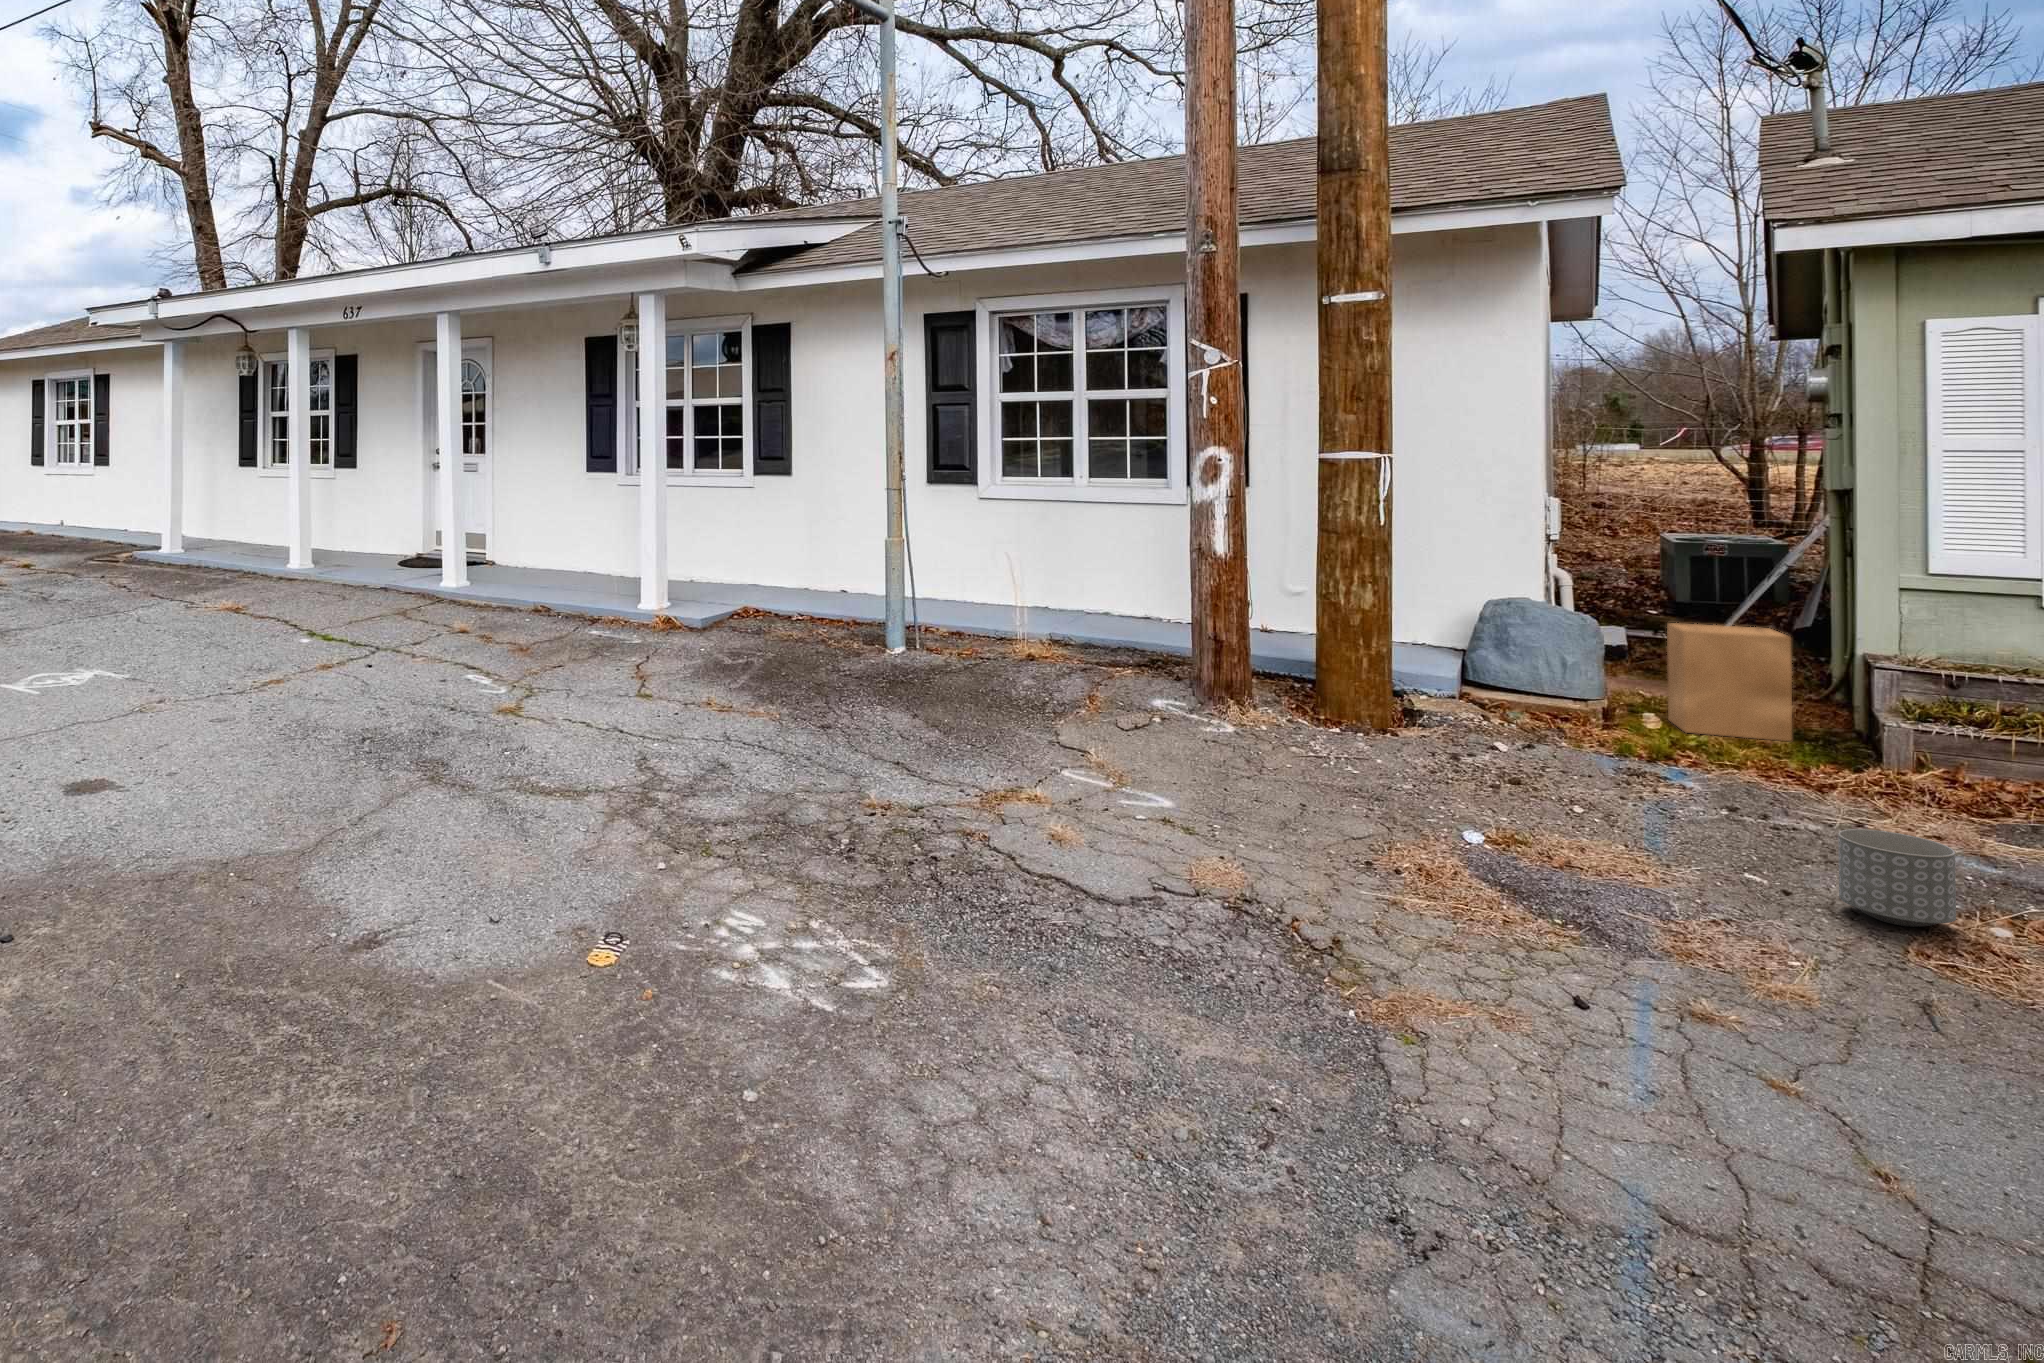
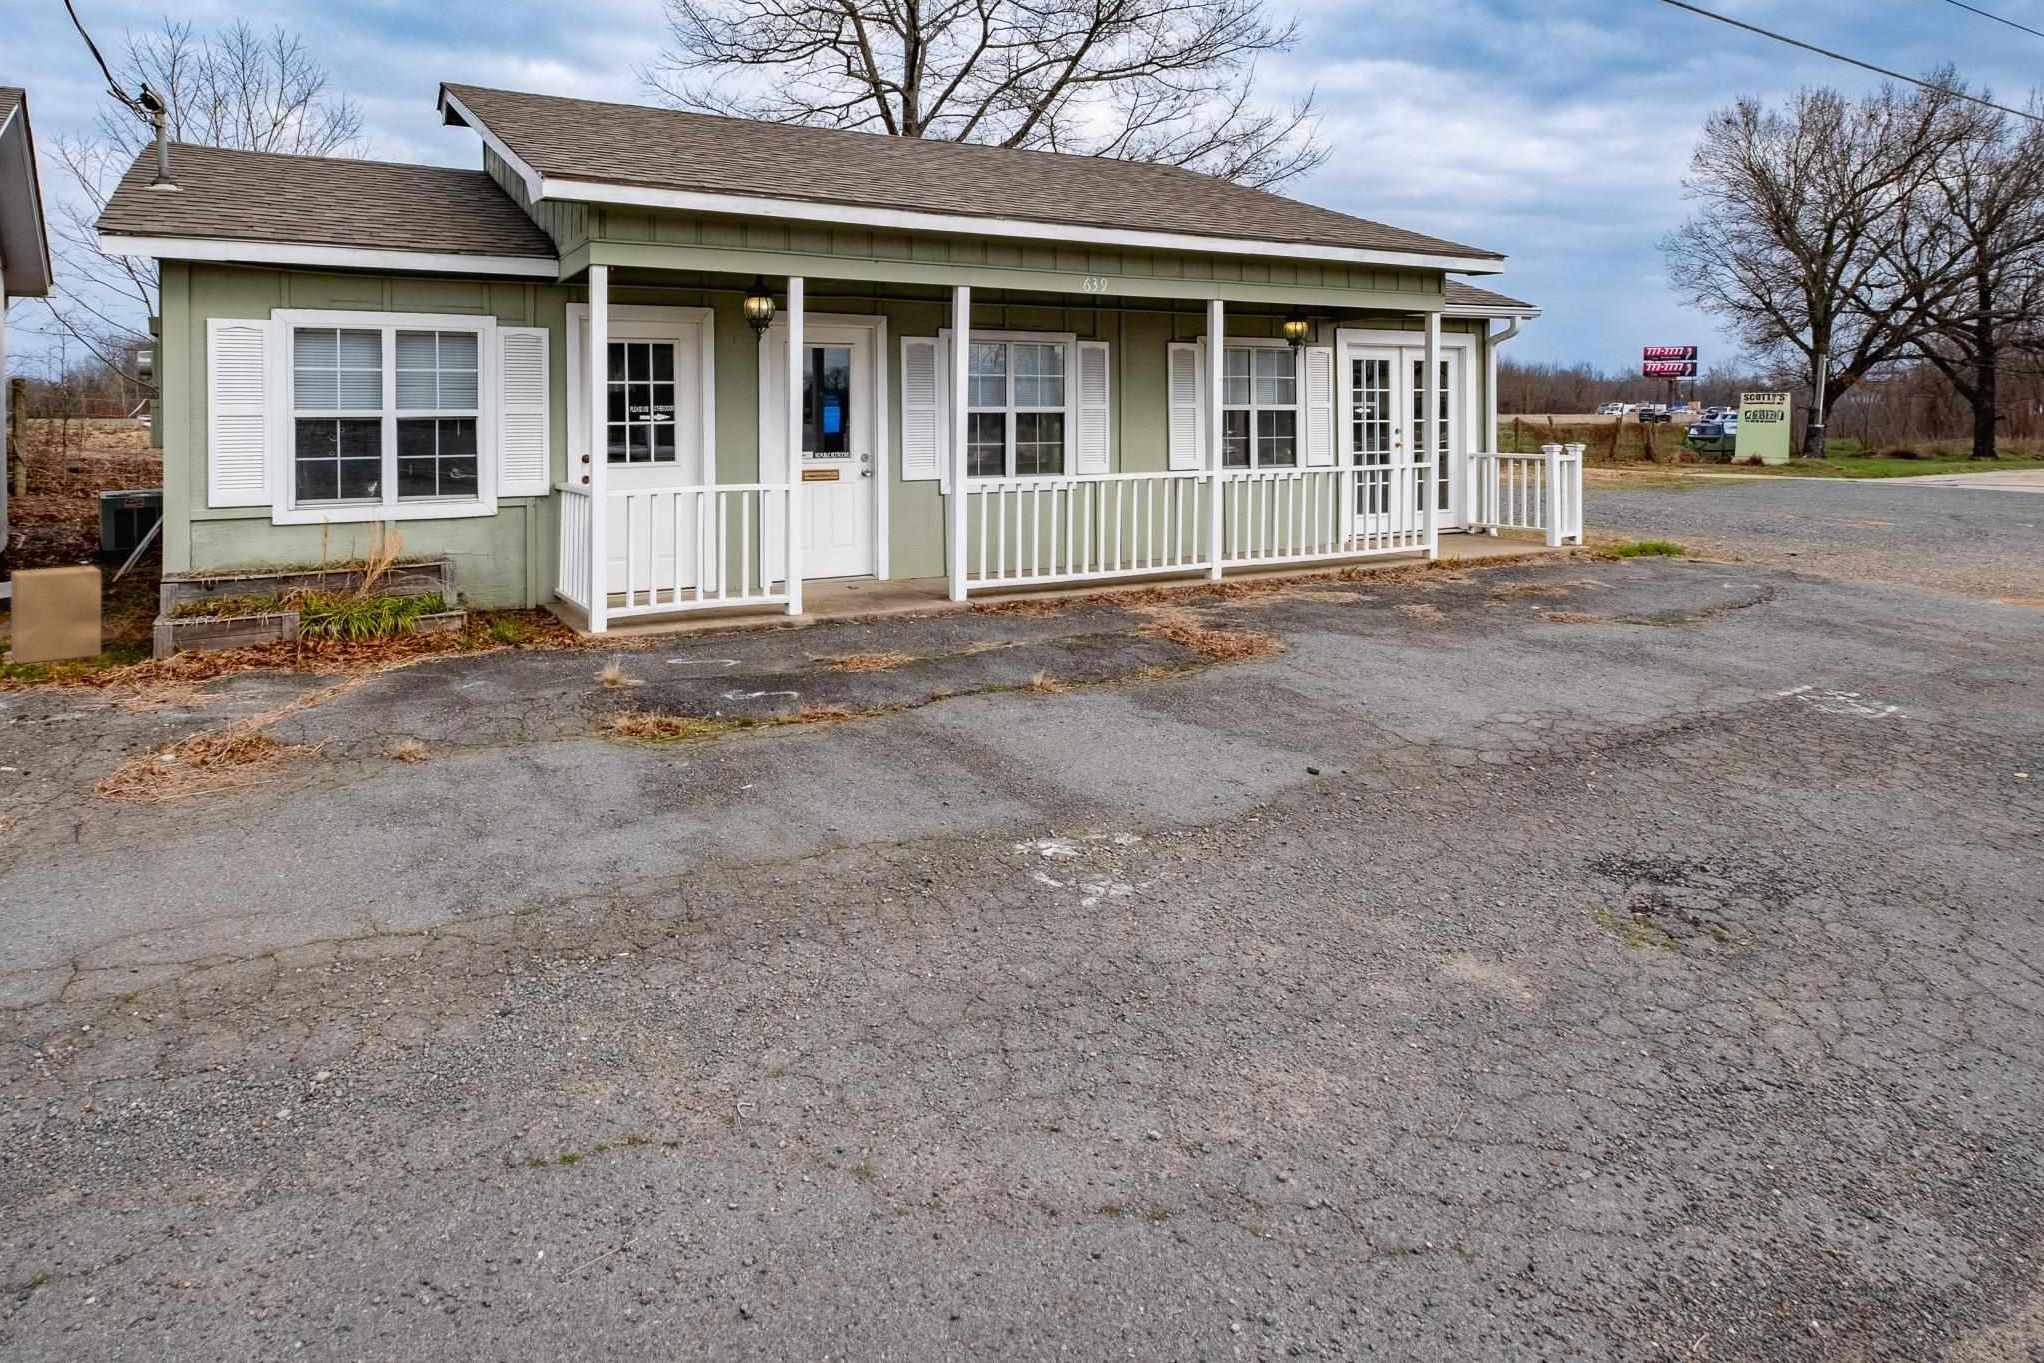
planter: present [1838,829,1956,927] -> none [32,711,107,780]

